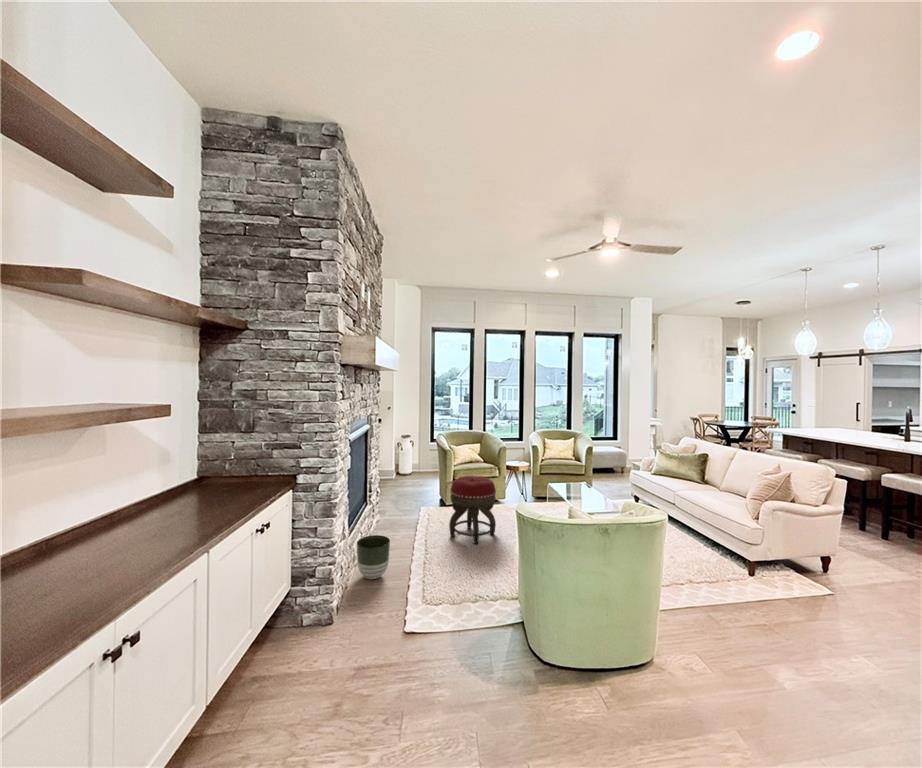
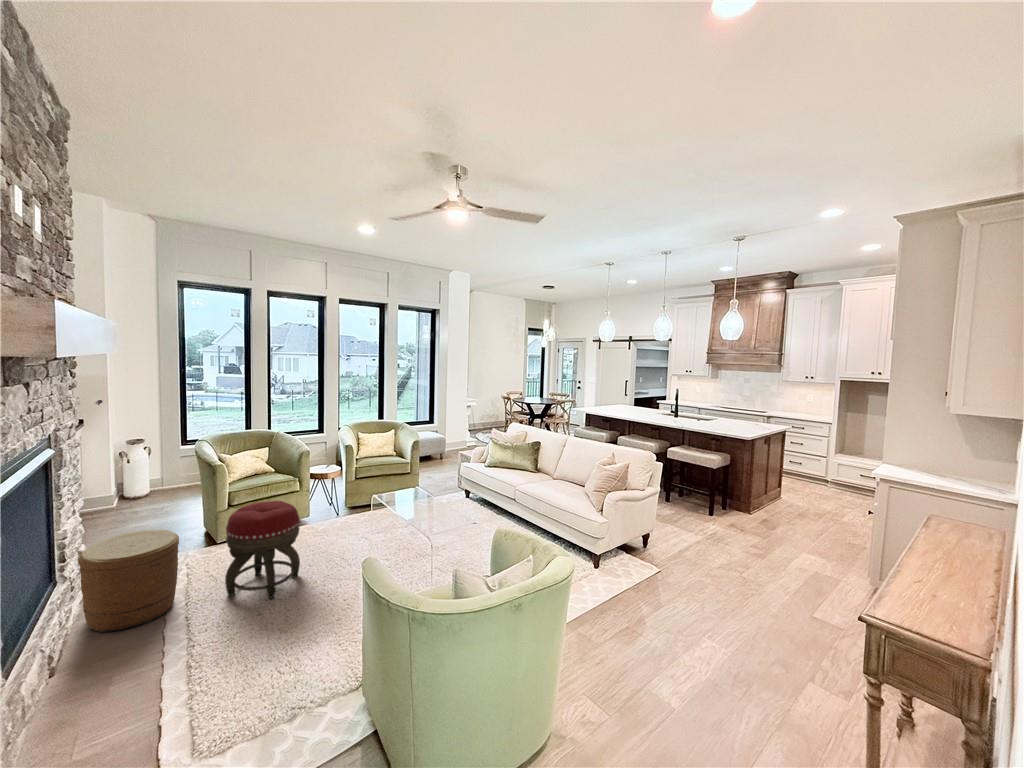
woven basket: none [378,484,425,540] -> present [78,530,179,632]
planter: present [357,535,390,579] -> none [28,643,109,730]

